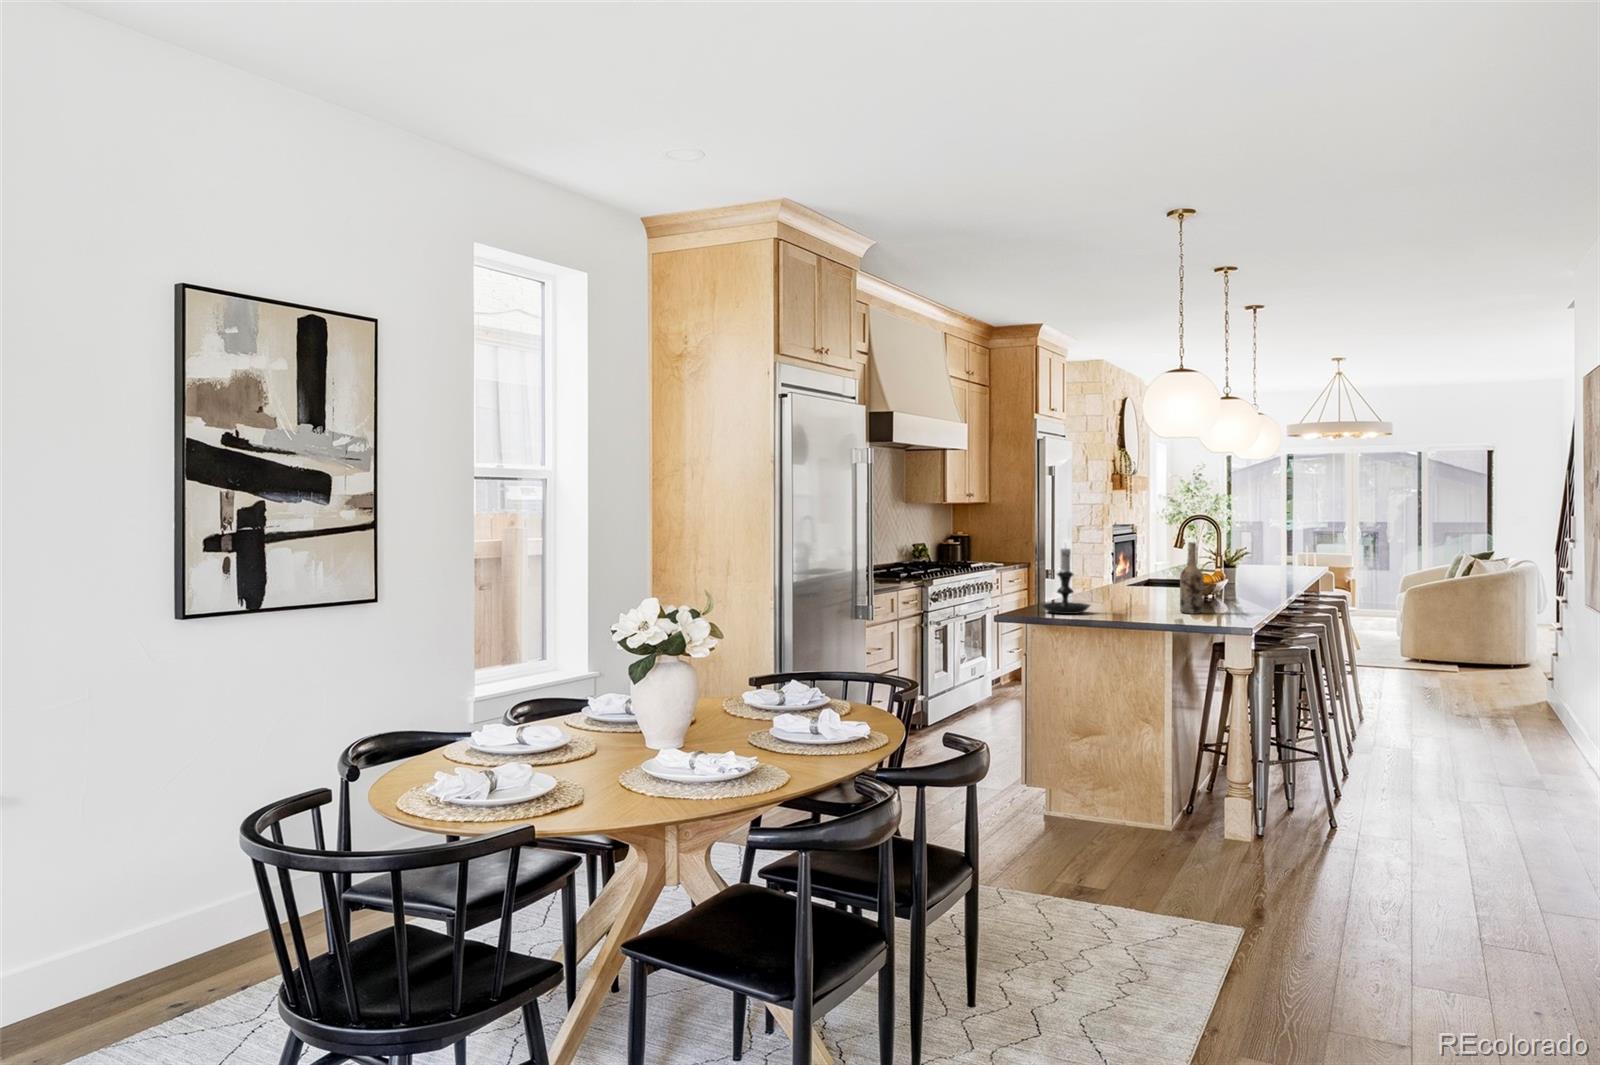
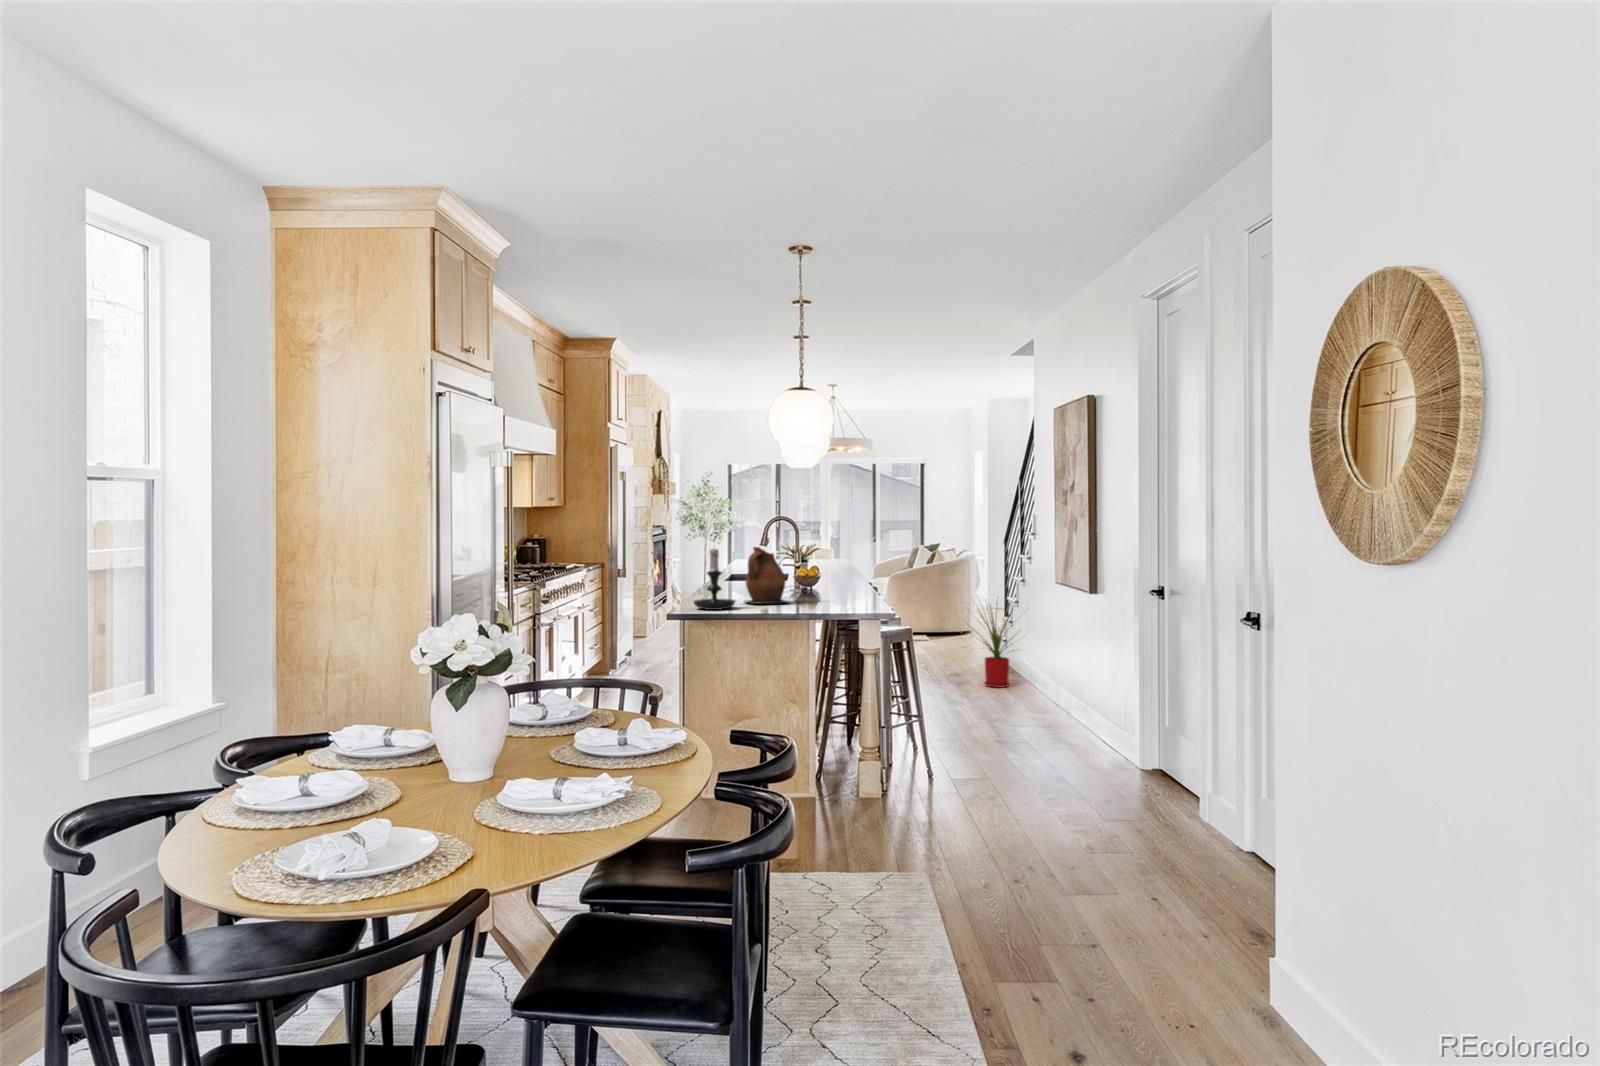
wine bottle: present [1180,542,1203,614] -> none [807,542,826,604]
ceramic pitcher: none [1105,547,1161,612] -> present [745,547,789,604]
house plant: none [1468,616,1569,738] -> present [978,609,1014,688]

